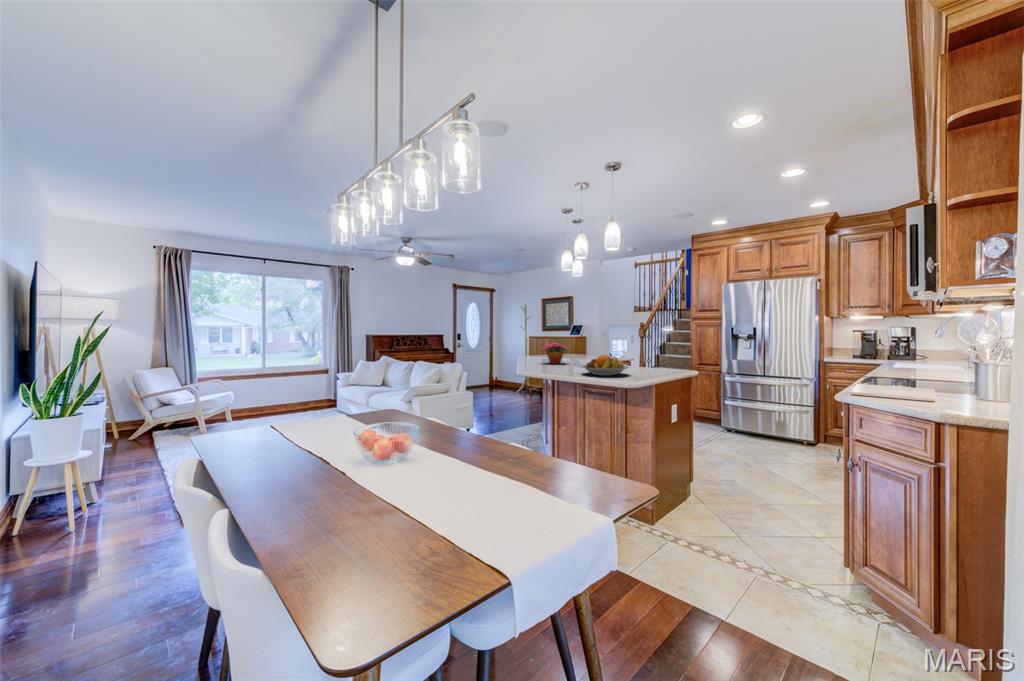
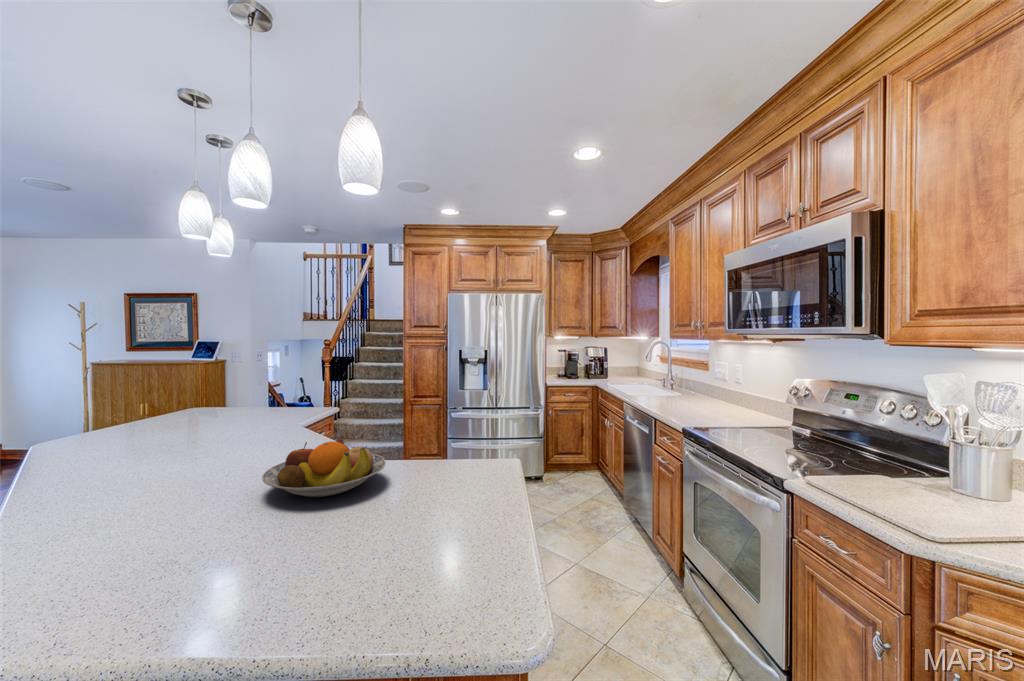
flower arrangement: present [544,343,565,364] -> none [114,399,213,454]

